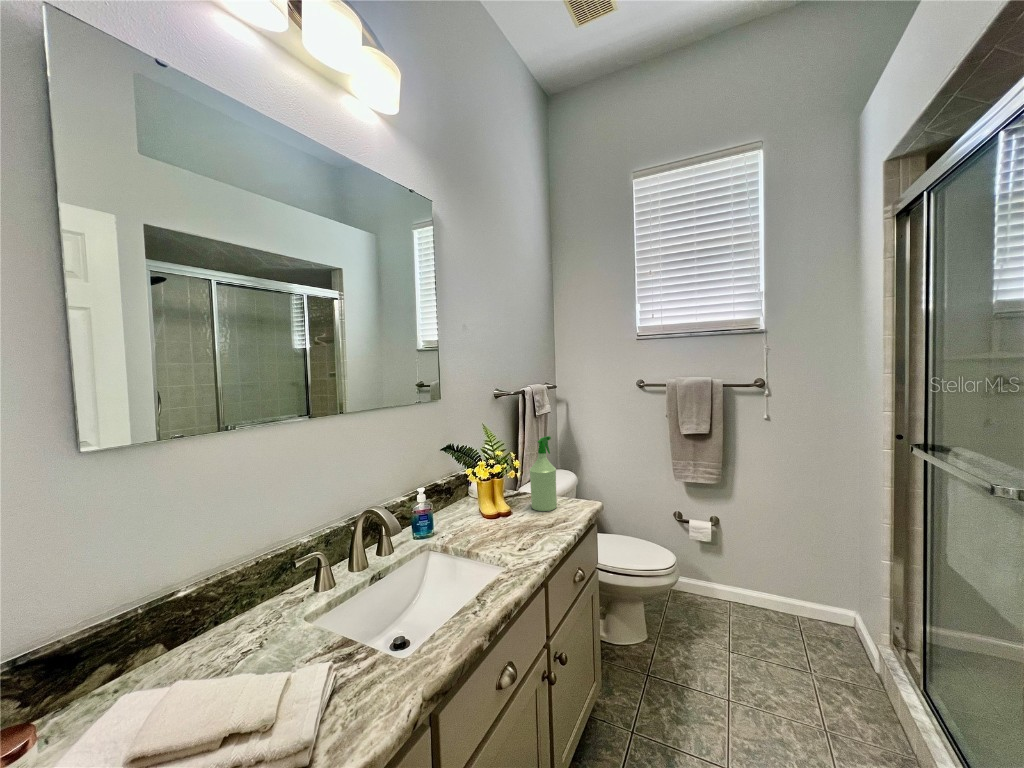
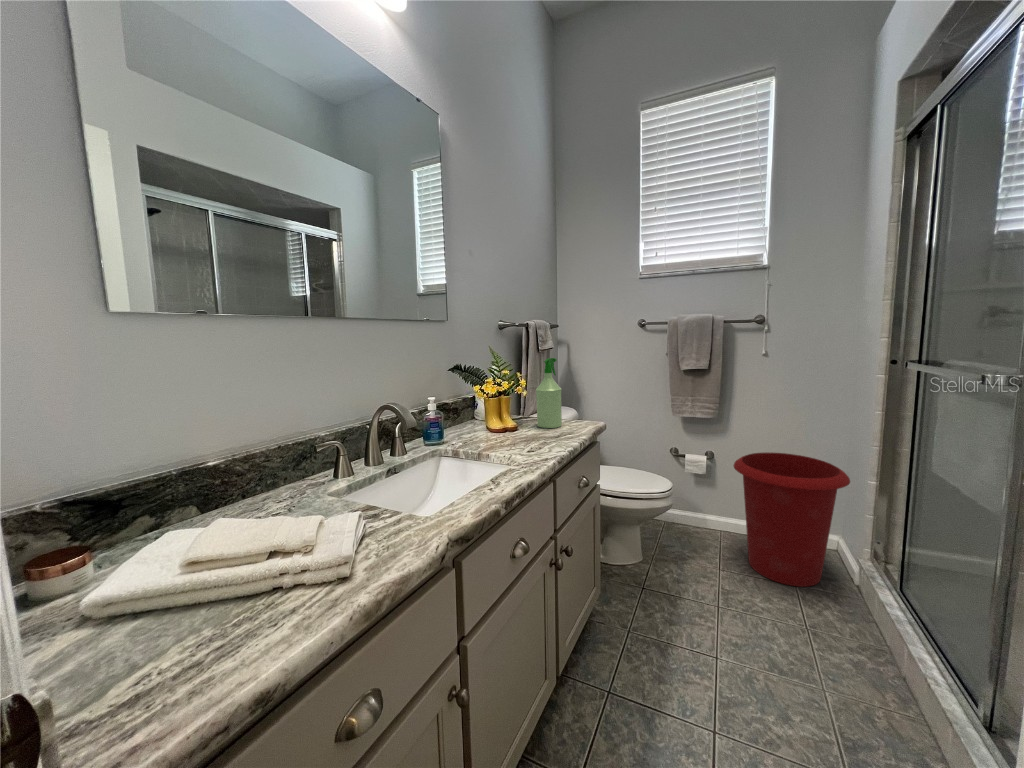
waste bin: none [740,522,863,676] -> present [733,452,850,587]

